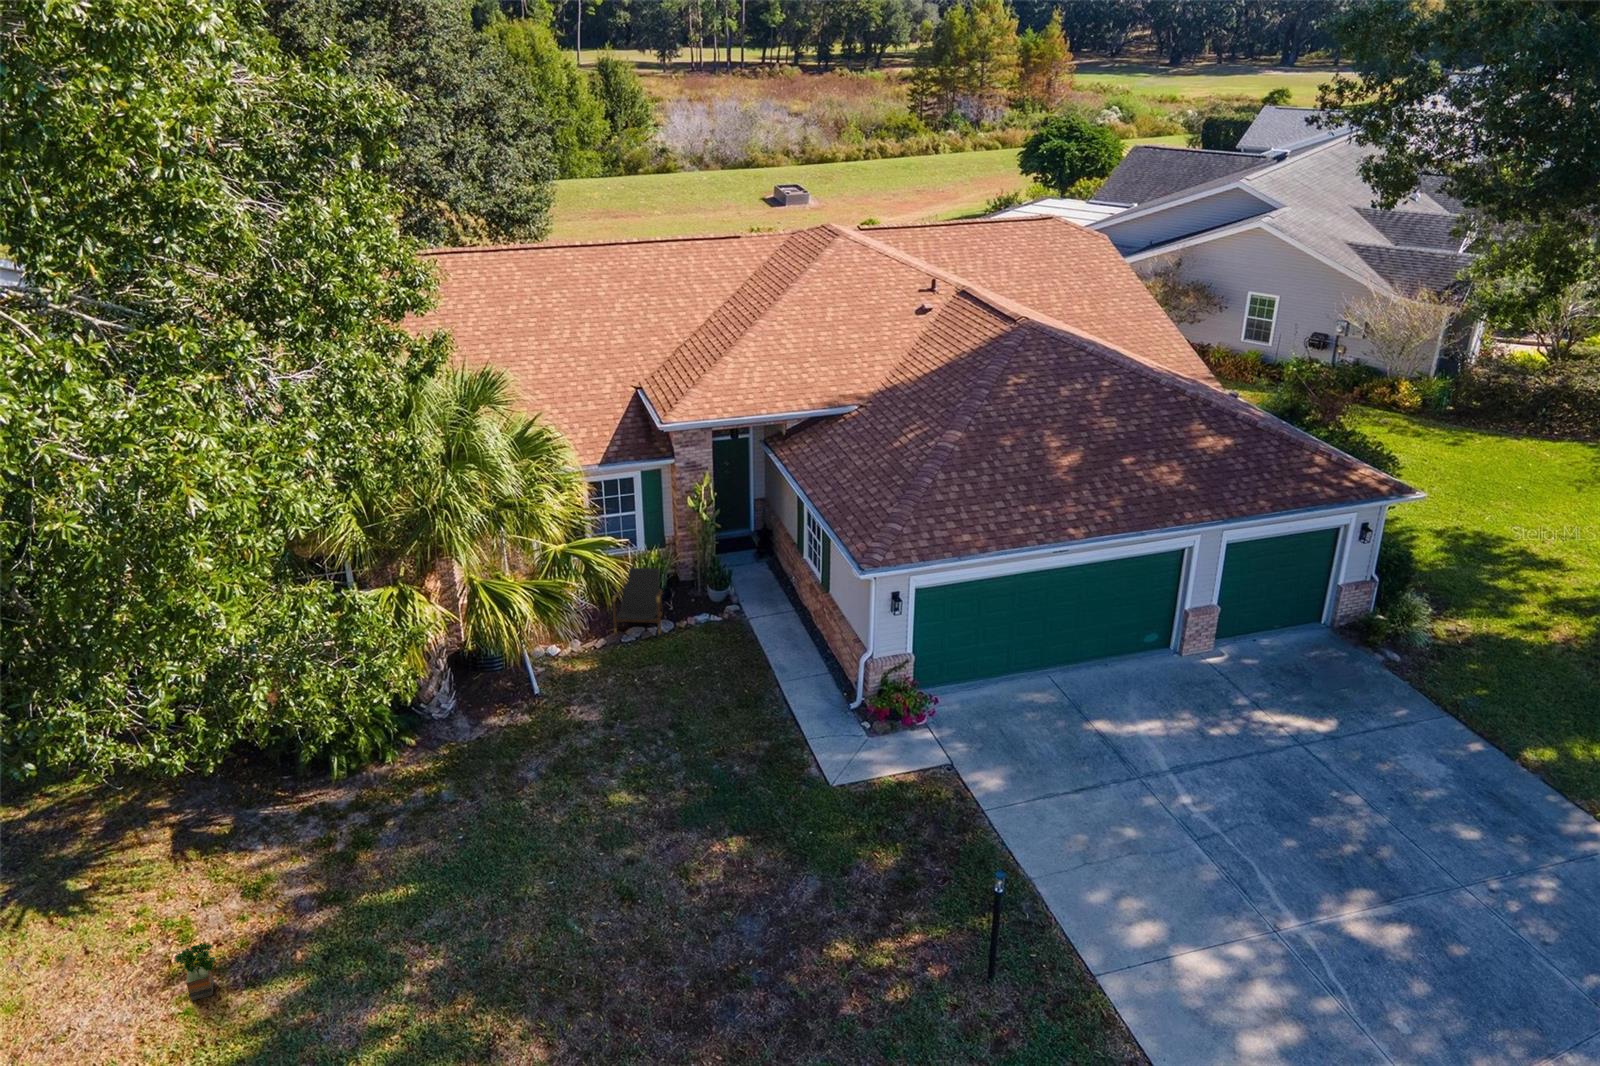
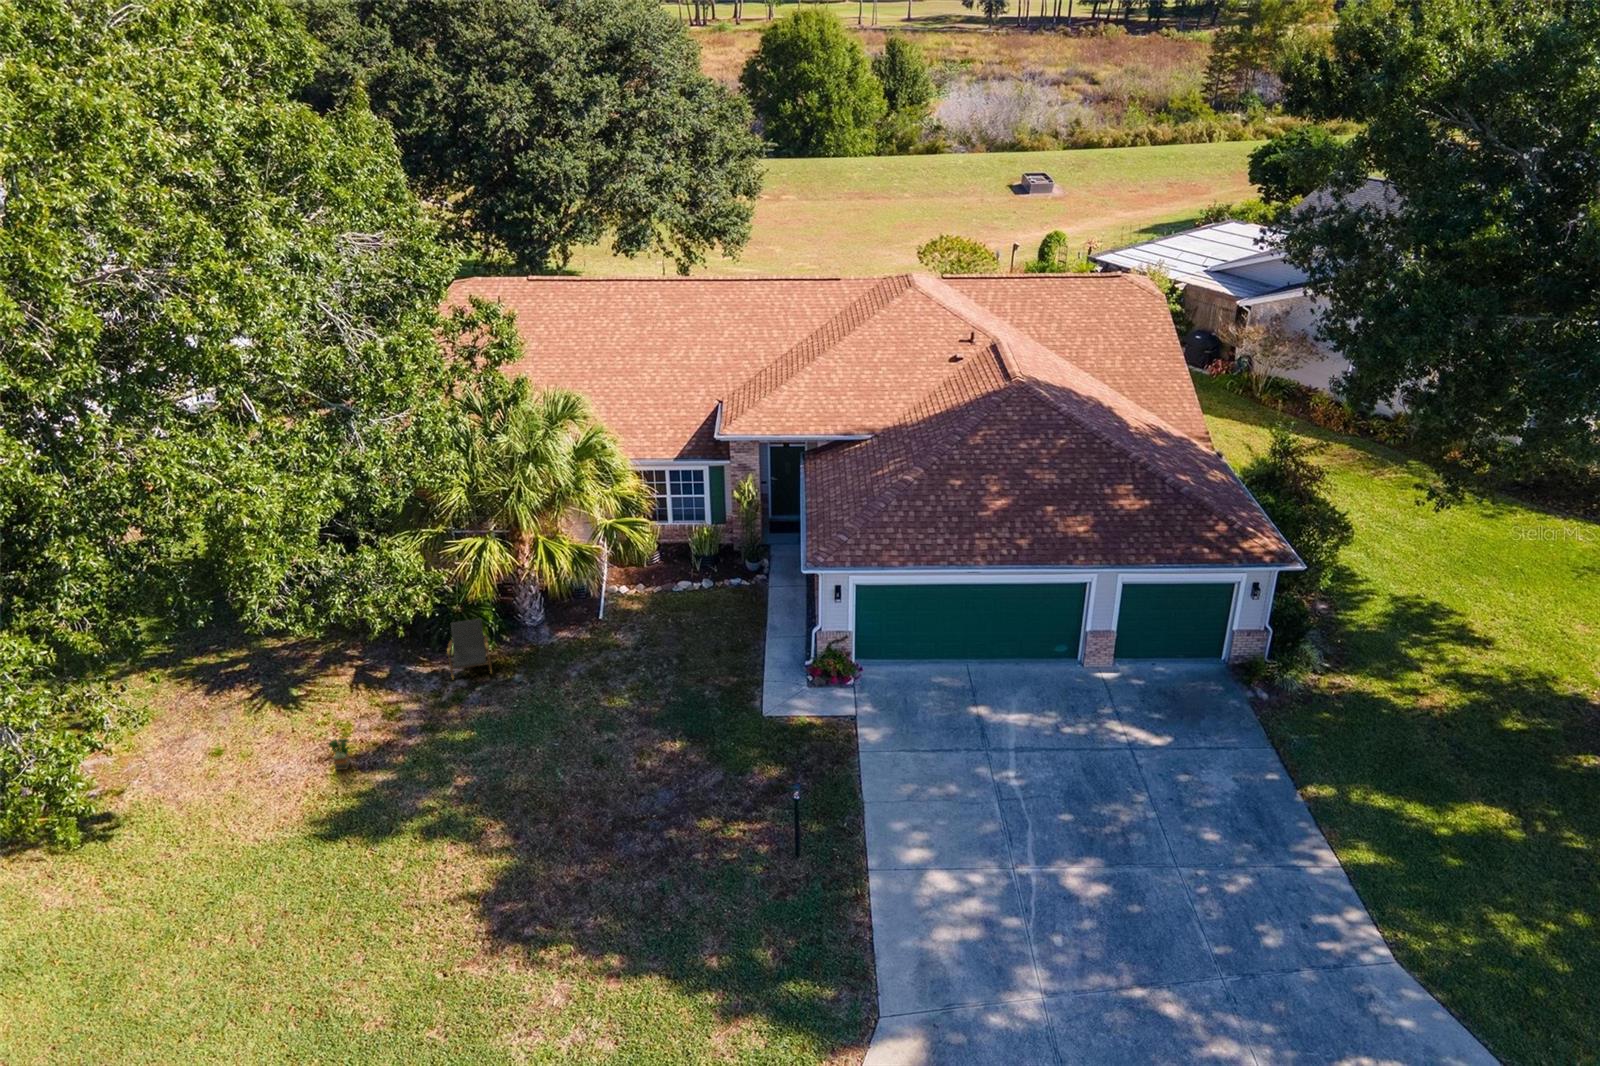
lounge chair: present [613,568,663,634] -> present [447,619,492,678]

